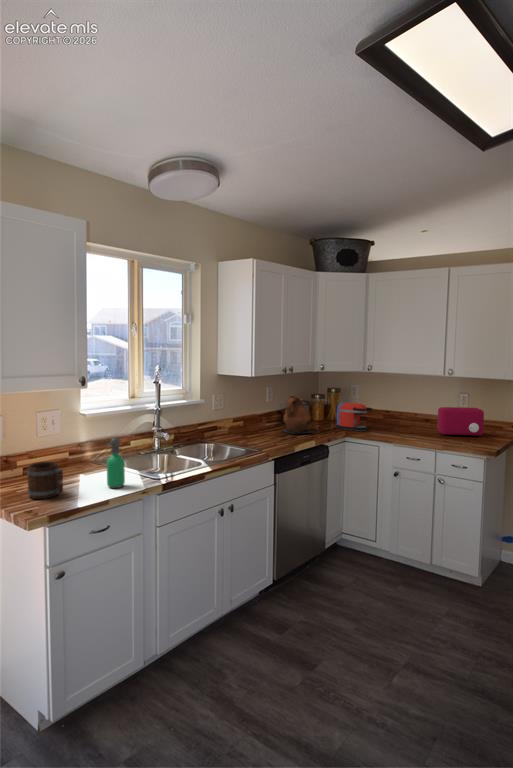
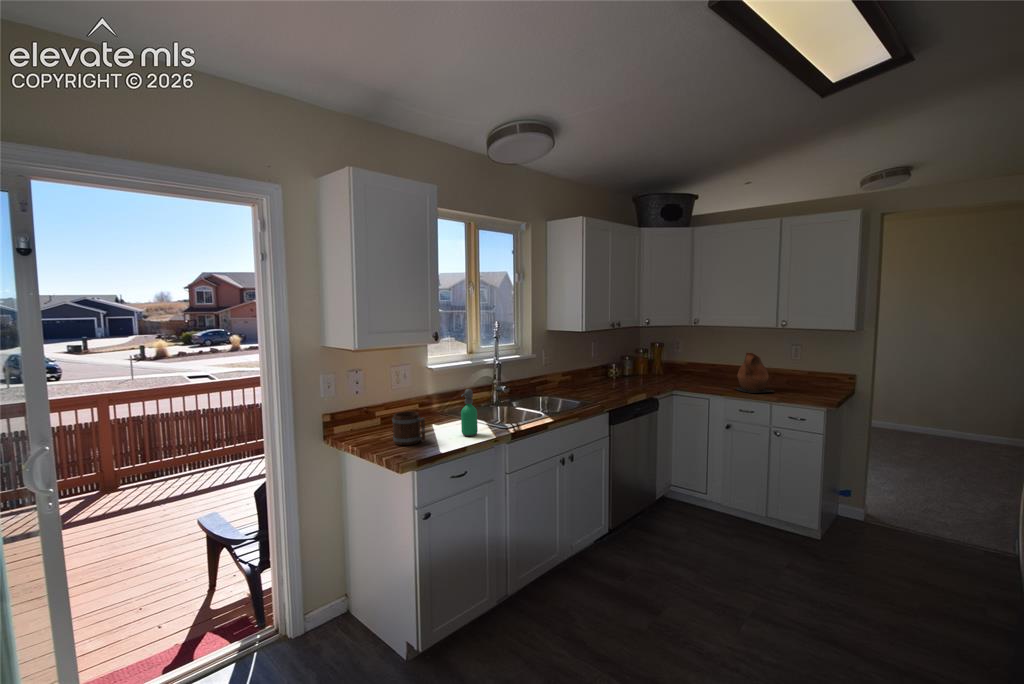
ceramic pitcher: present [283,395,314,433] -> present [736,352,774,393]
coffee maker: present [336,402,373,431] -> none [663,356,701,385]
toaster: present [437,407,484,437] -> none [770,360,821,390]

